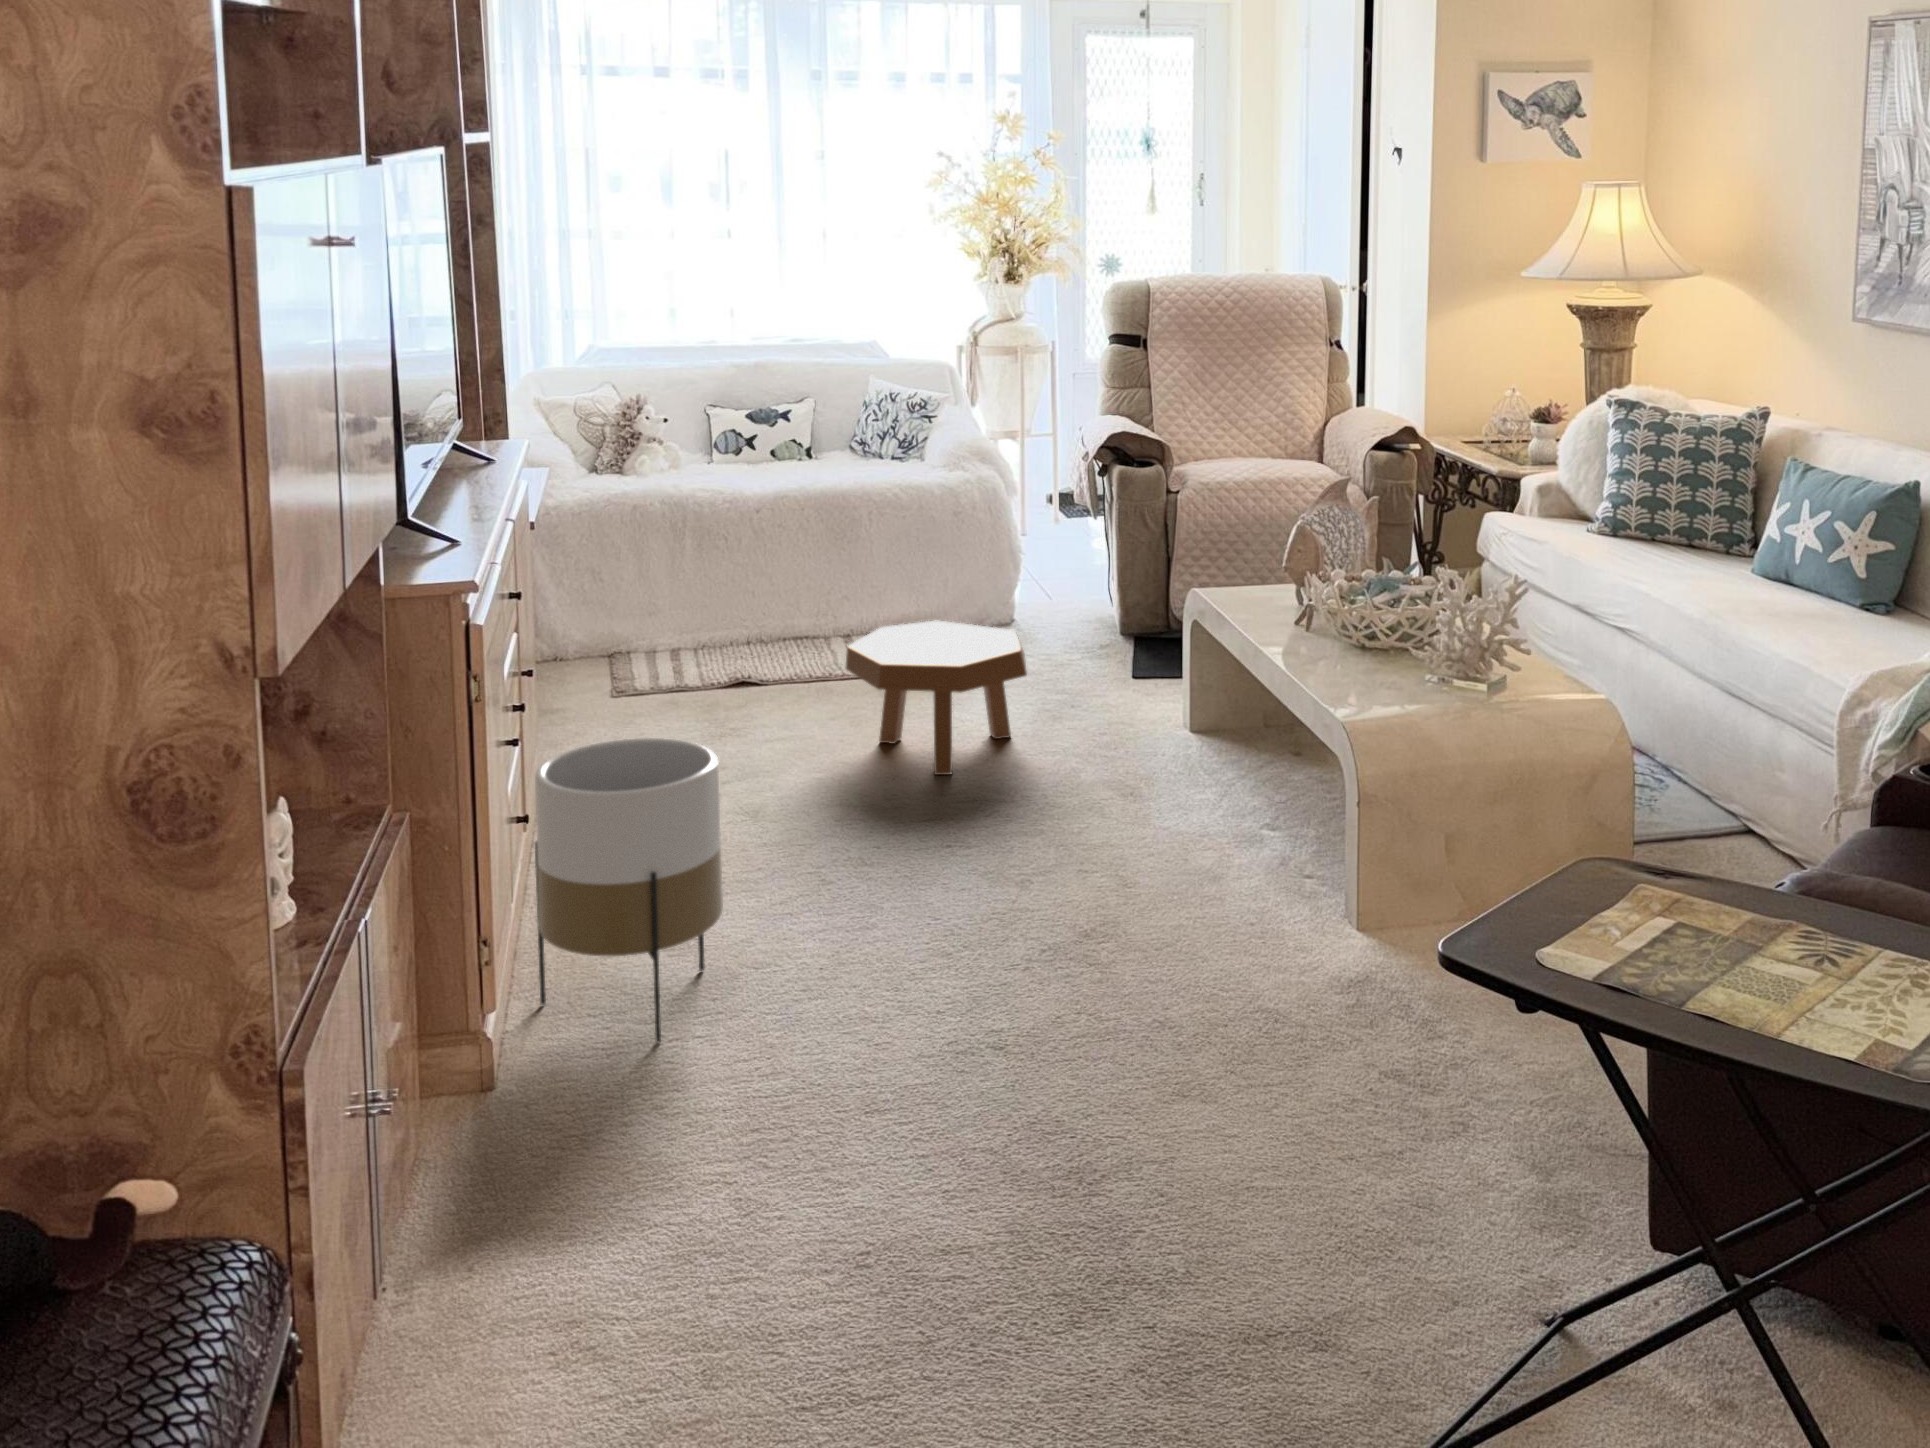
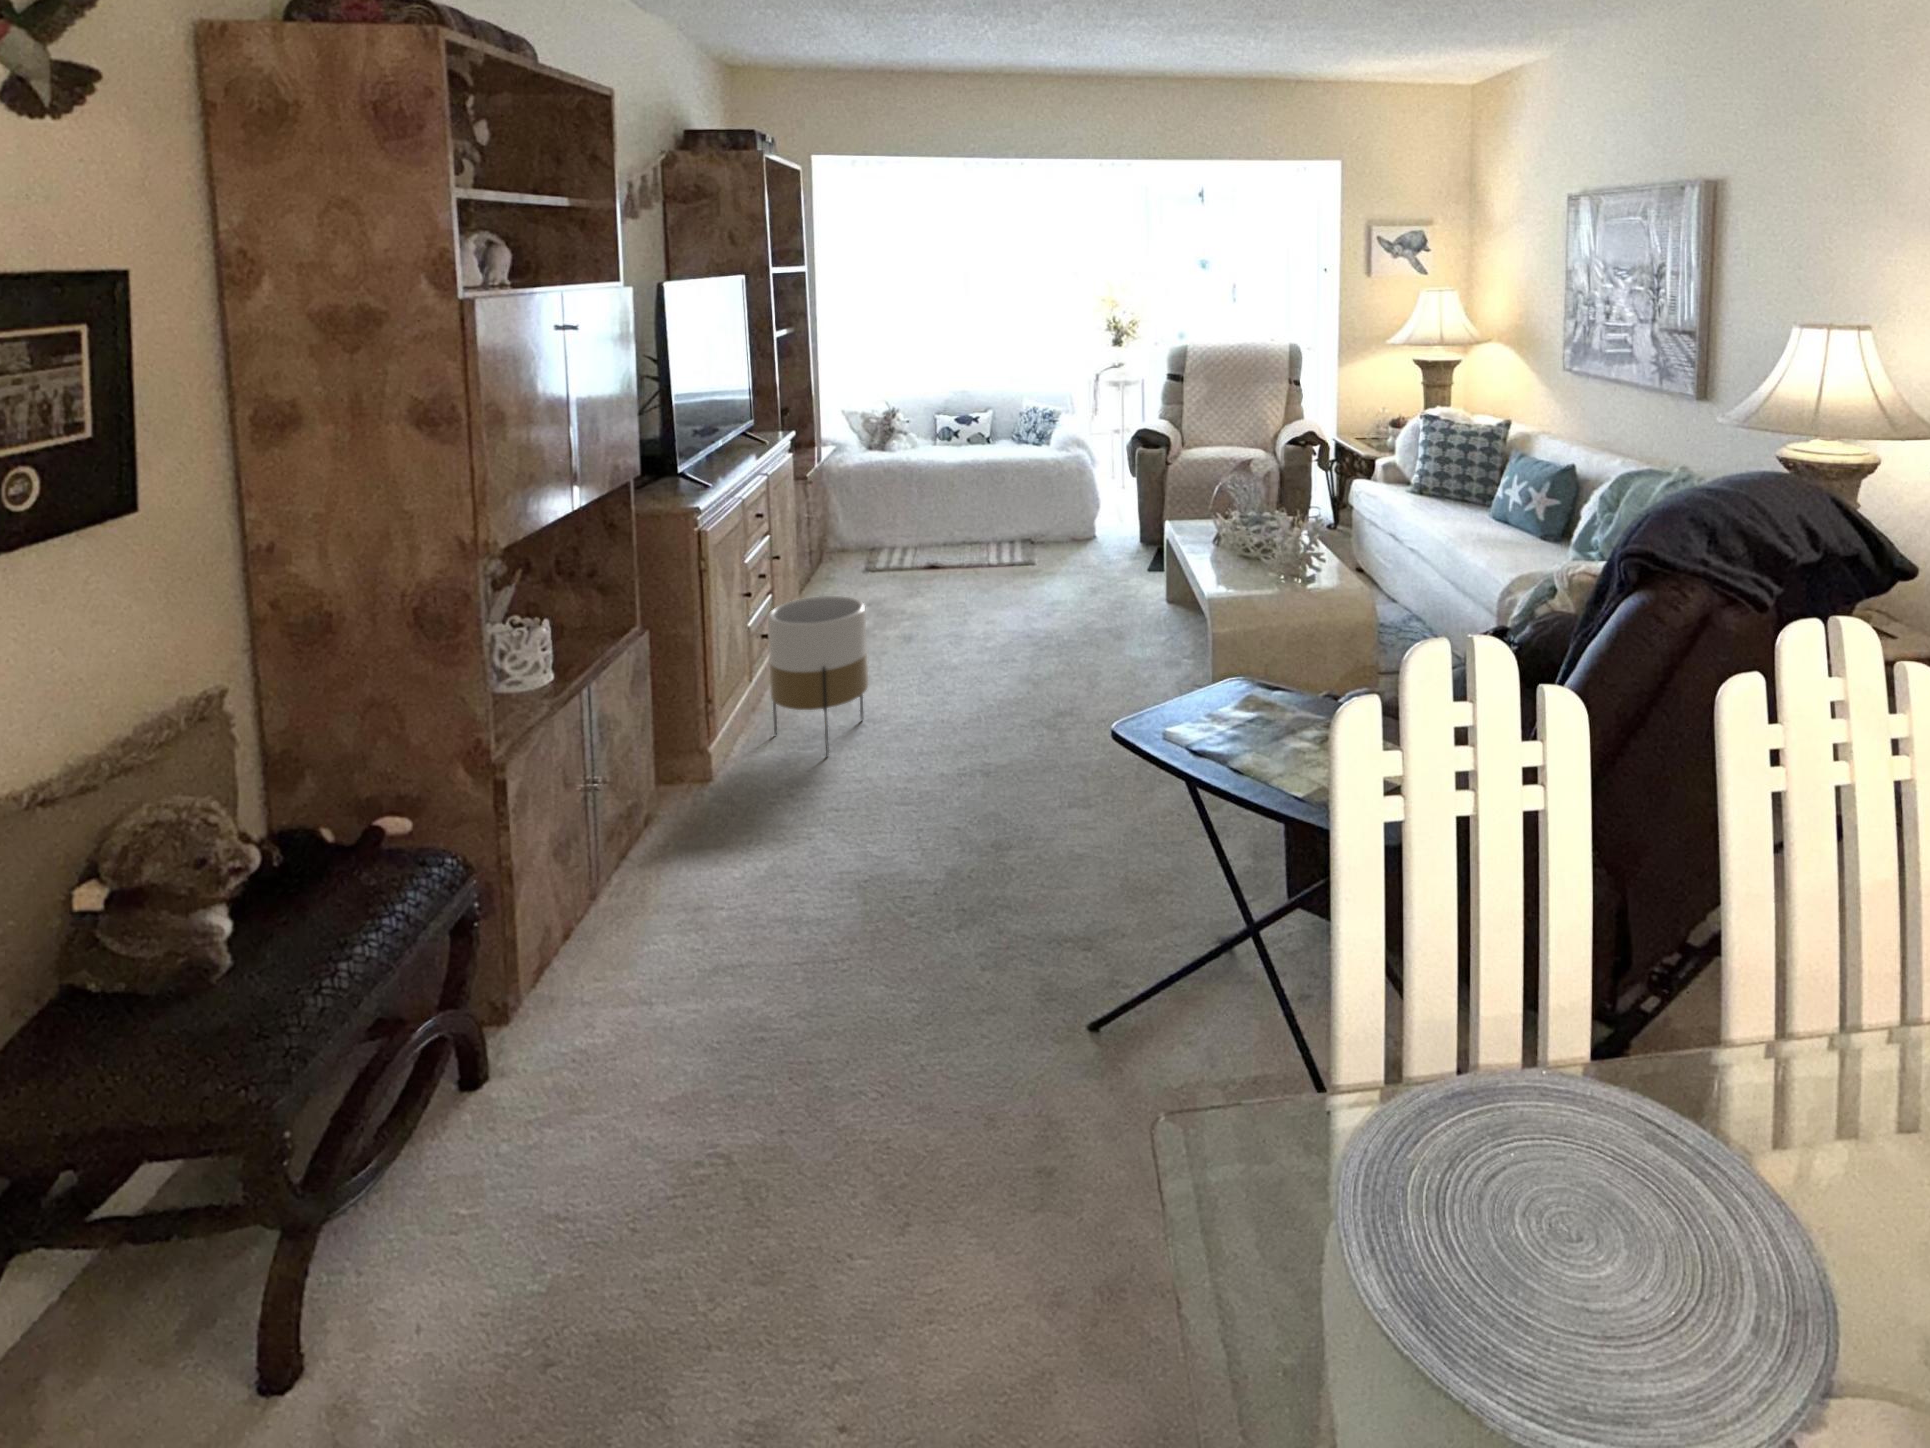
footstool: present [846,620,1027,775] -> none [978,536,1078,621]

